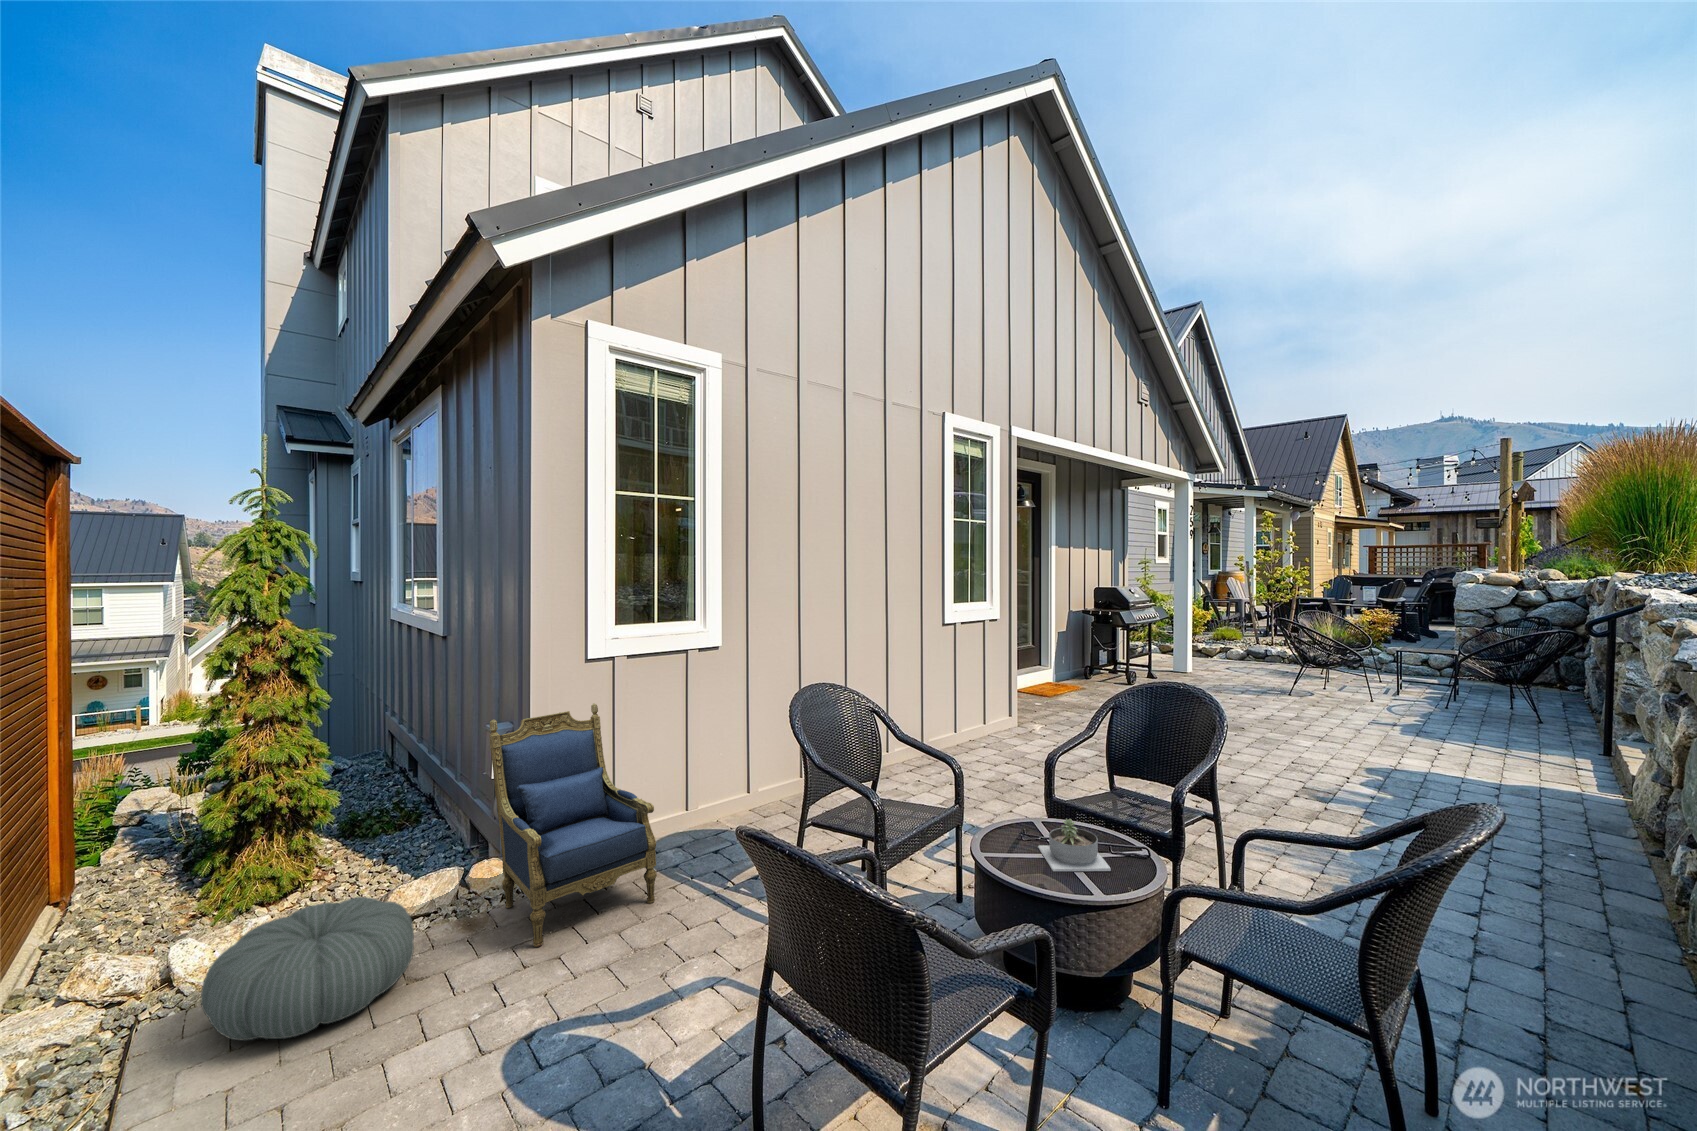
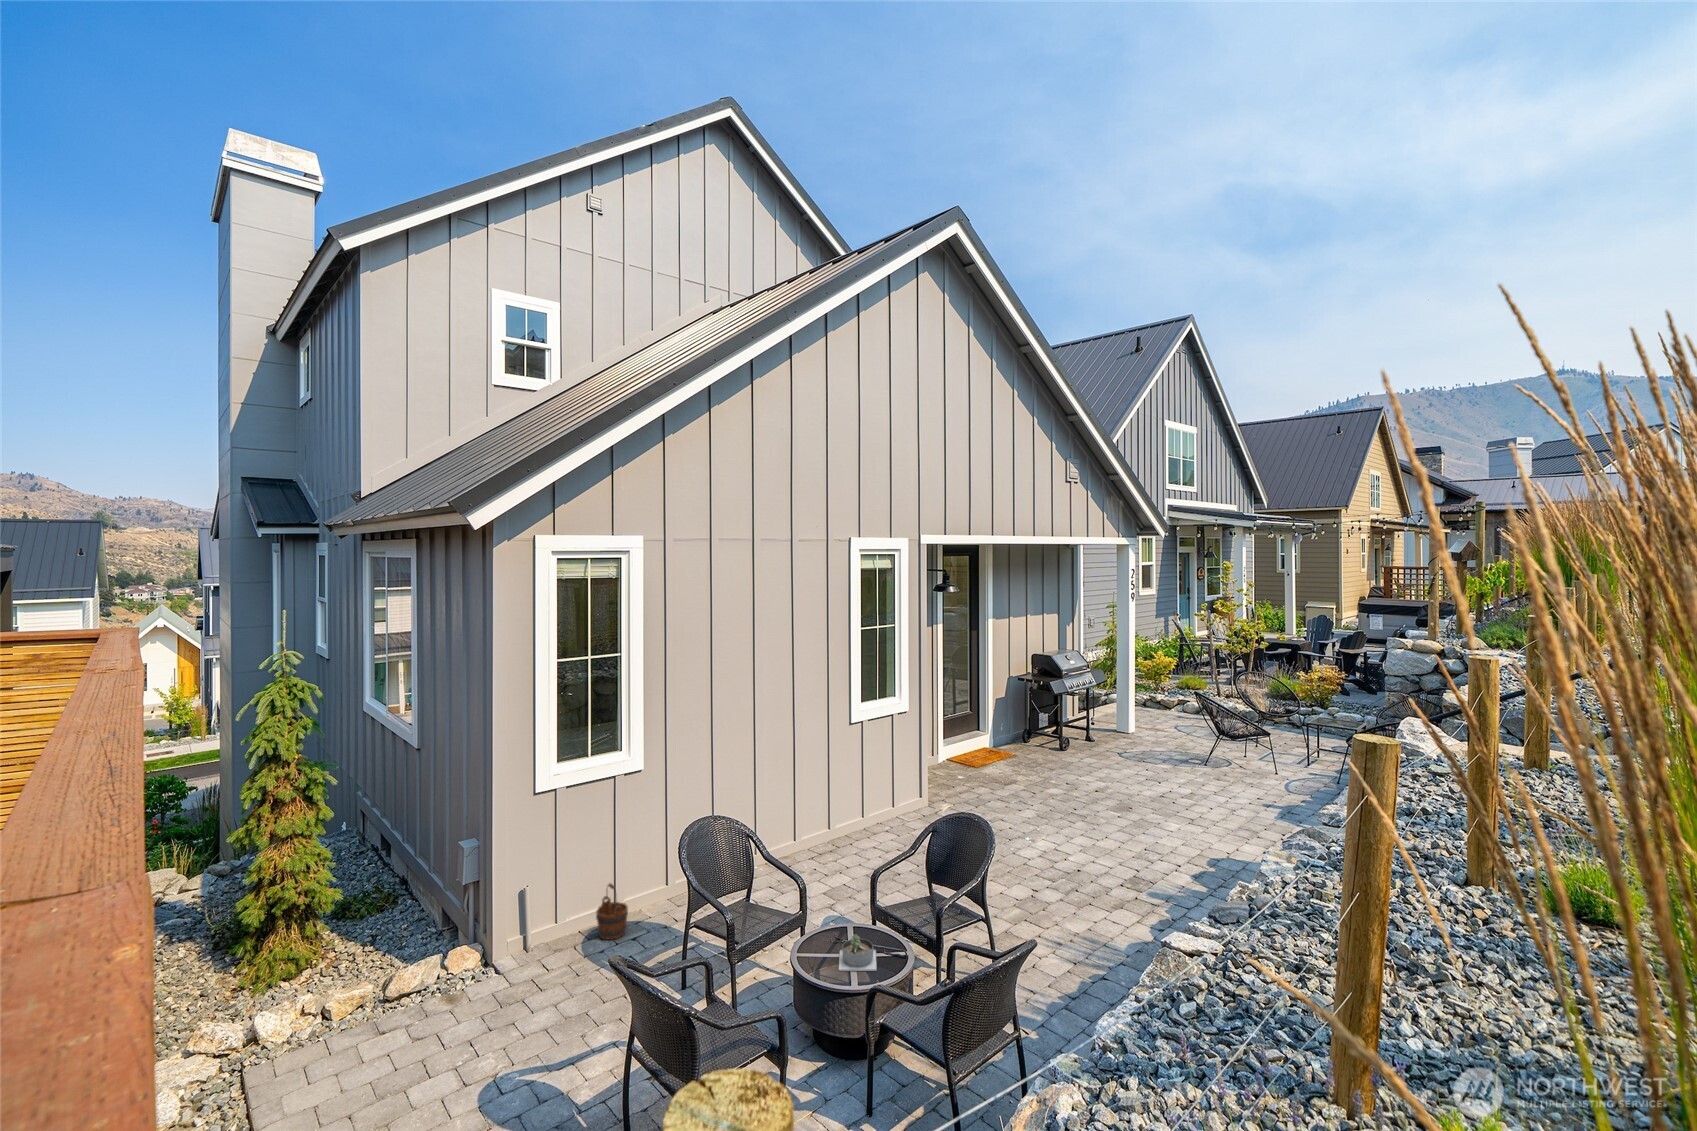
armchair: present [489,703,657,947] -> none [462,828,586,1016]
wooden bucket: none [665,781,705,853] -> present [596,884,628,939]
pouf: present [201,897,414,1040] -> none [284,982,416,1078]

